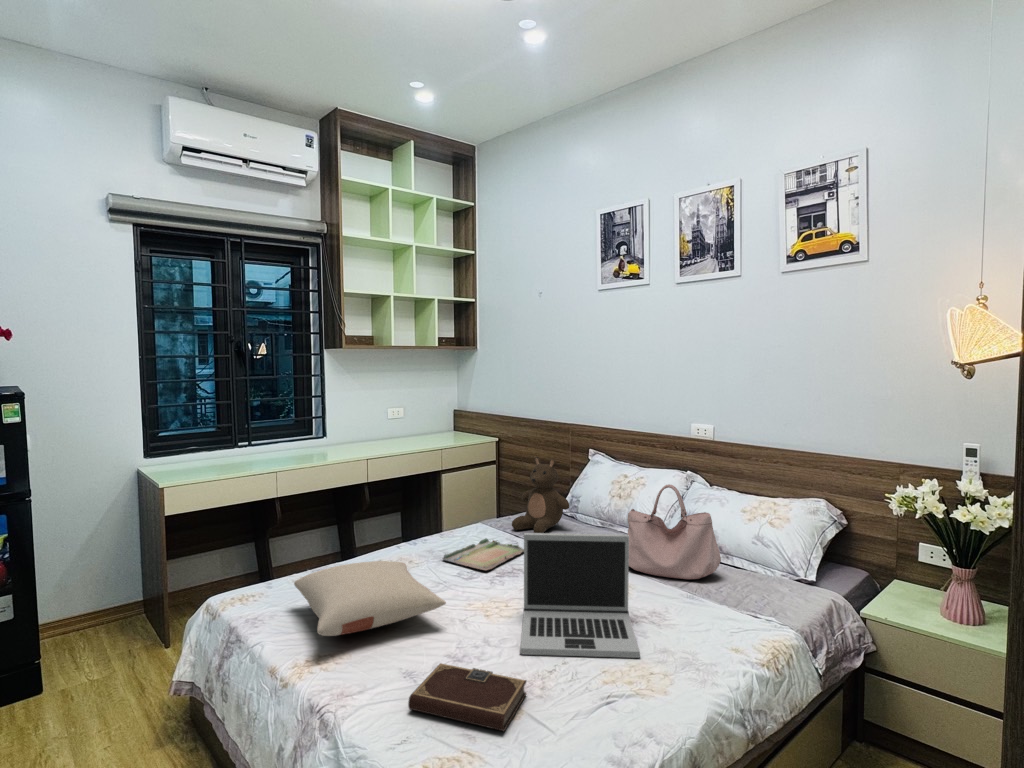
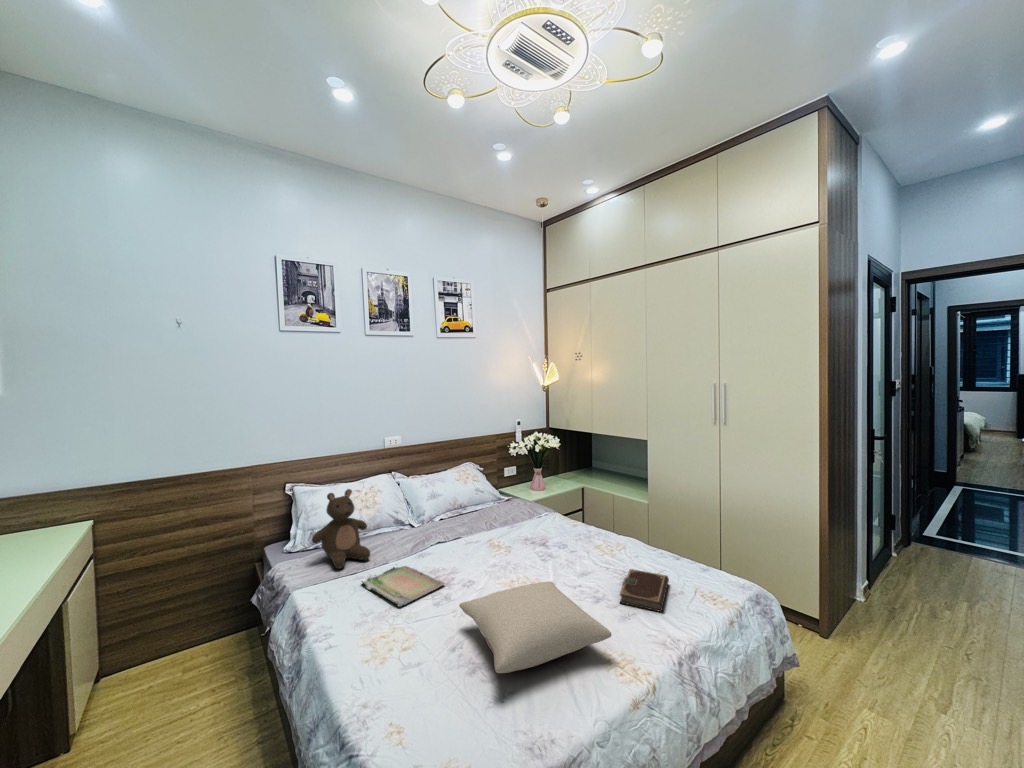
handbag: present [628,484,721,579] -> none [450,472,494,535]
laptop: present [520,533,640,658] -> none [526,495,586,577]

